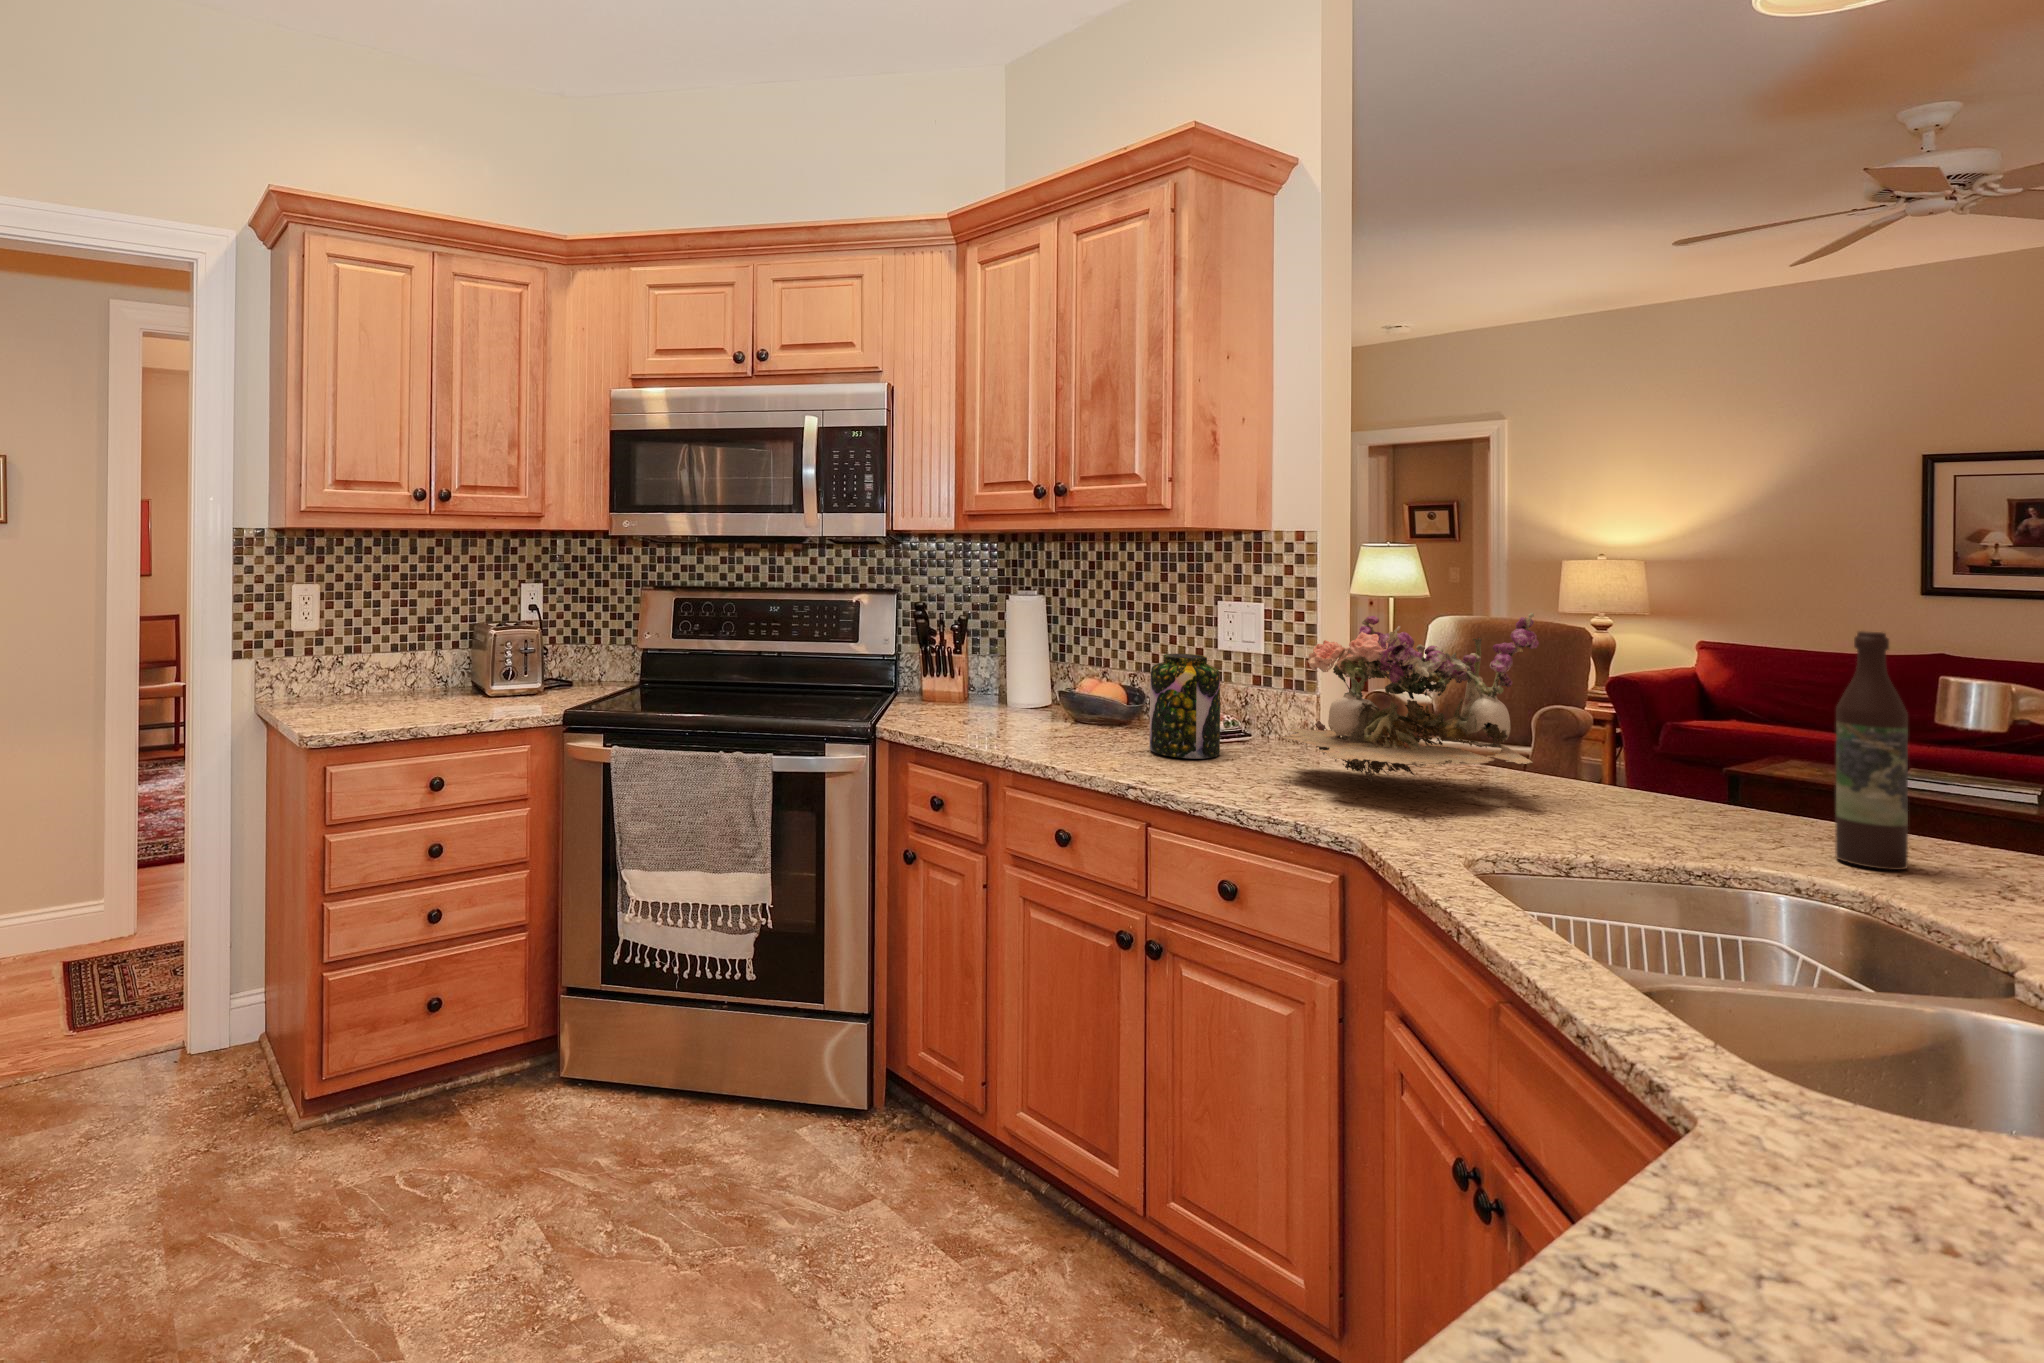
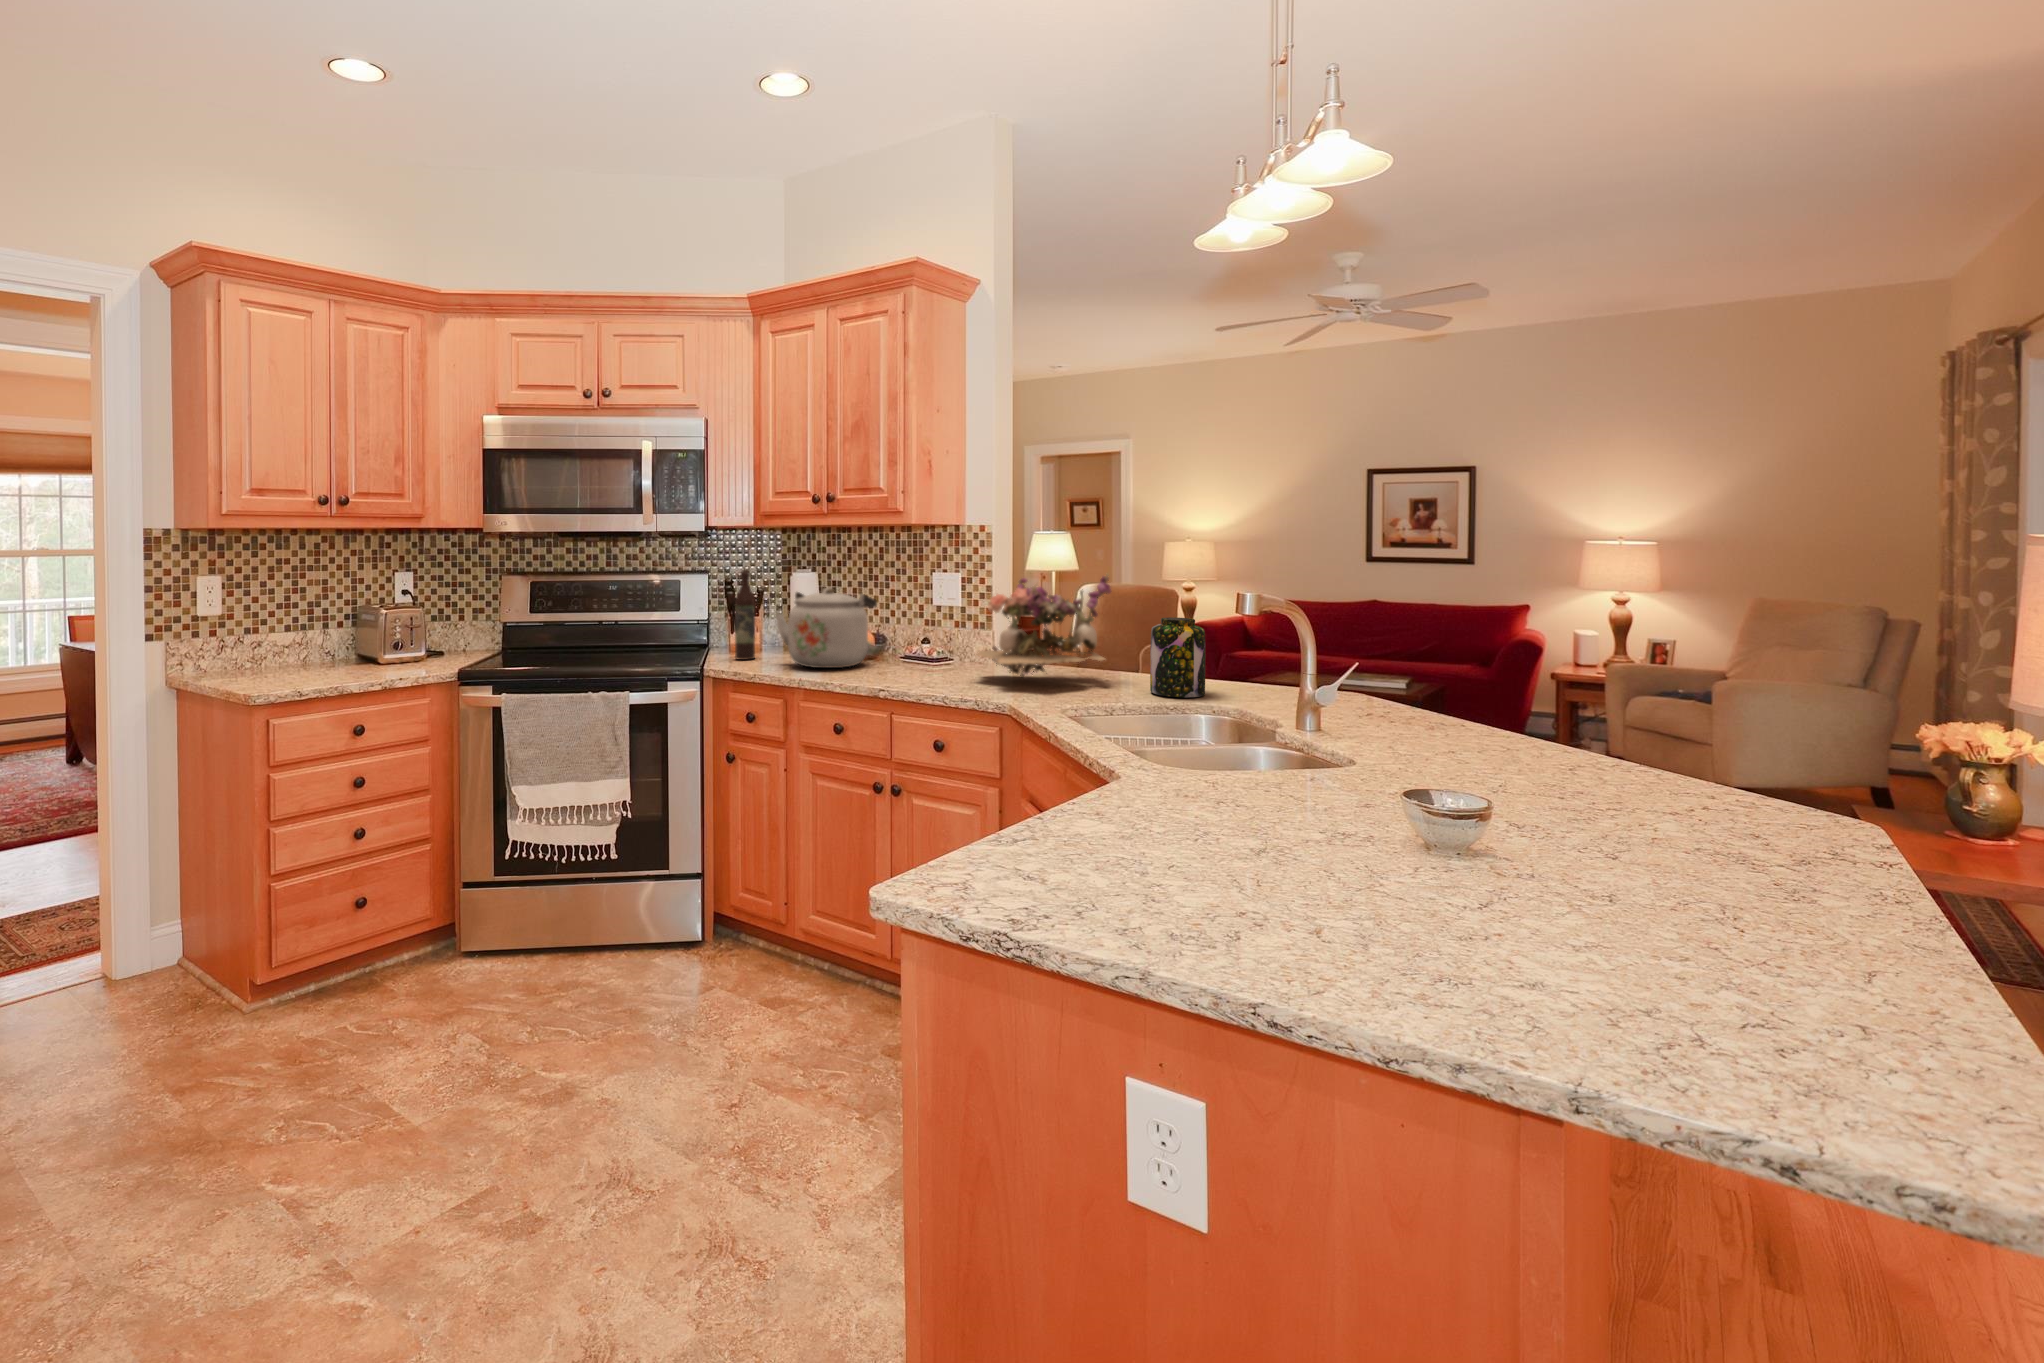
kettle: none [980,619,1130,738] -> present [776,588,877,668]
wine bottle: present [1835,631,1908,870] -> present [735,570,755,660]
jar: present [1150,654,1220,759] -> present [1150,617,1205,697]

